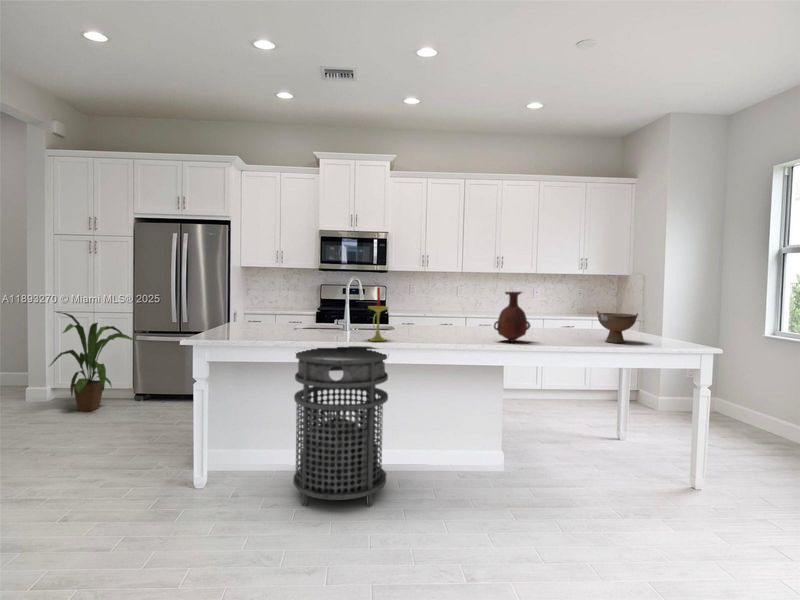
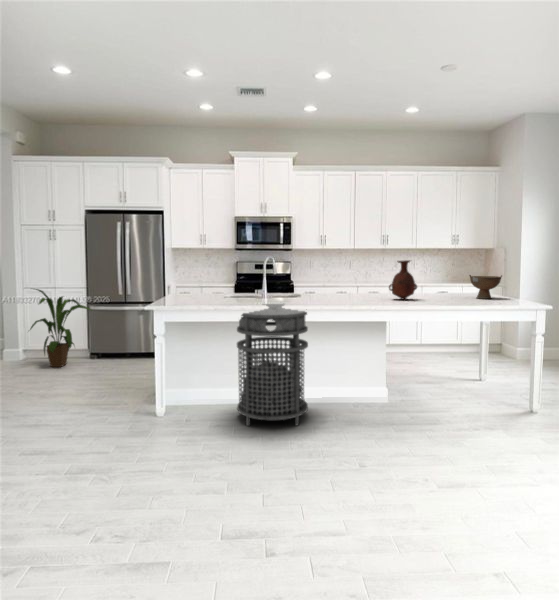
candle: present [368,287,388,341] -> none [291,258,307,301]

